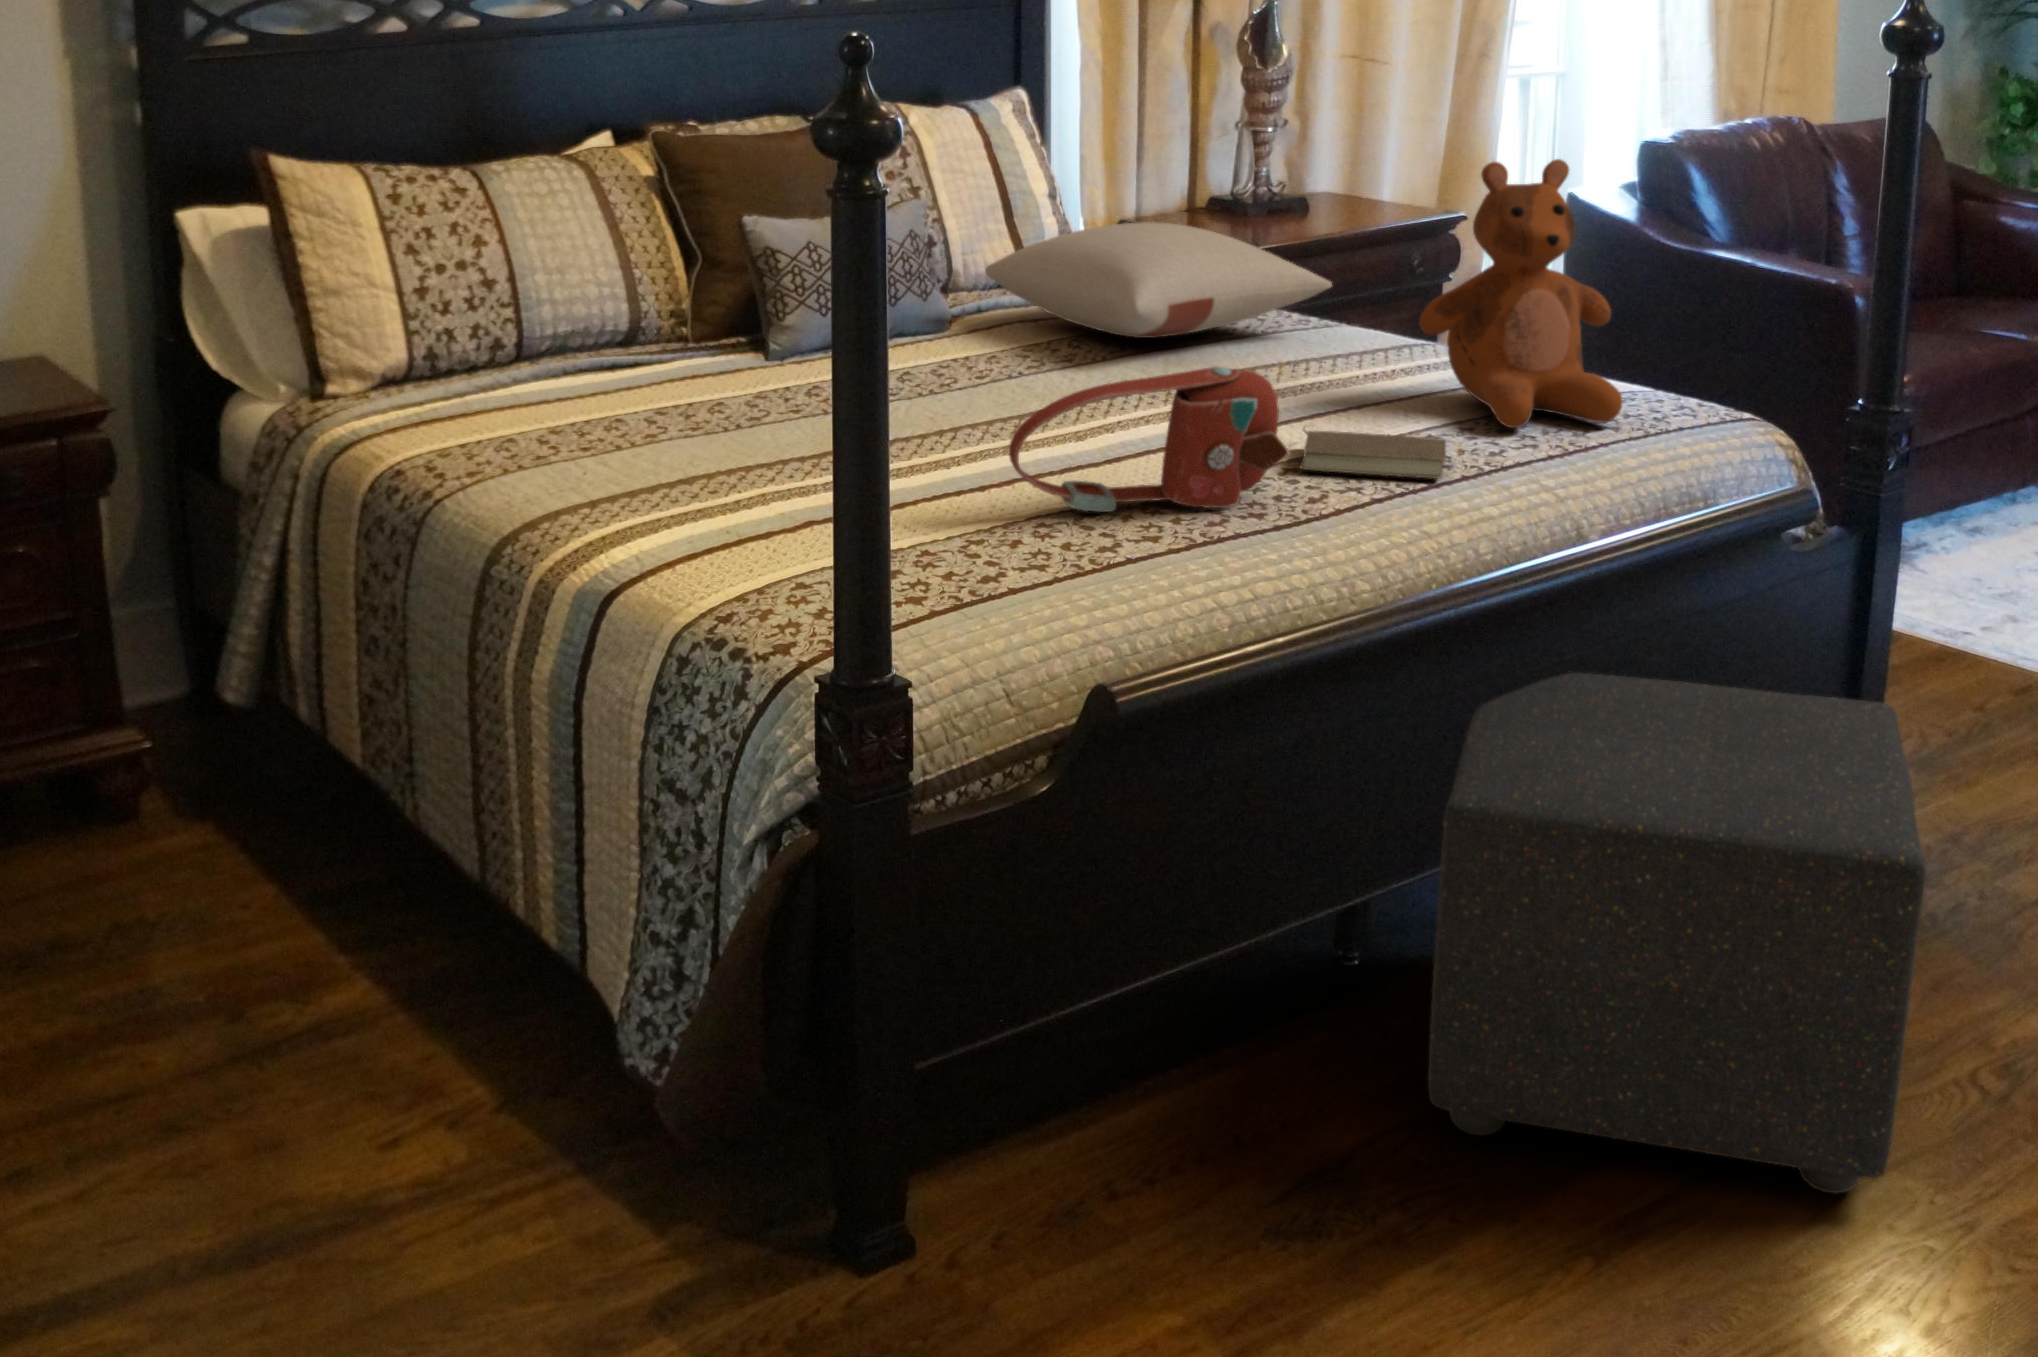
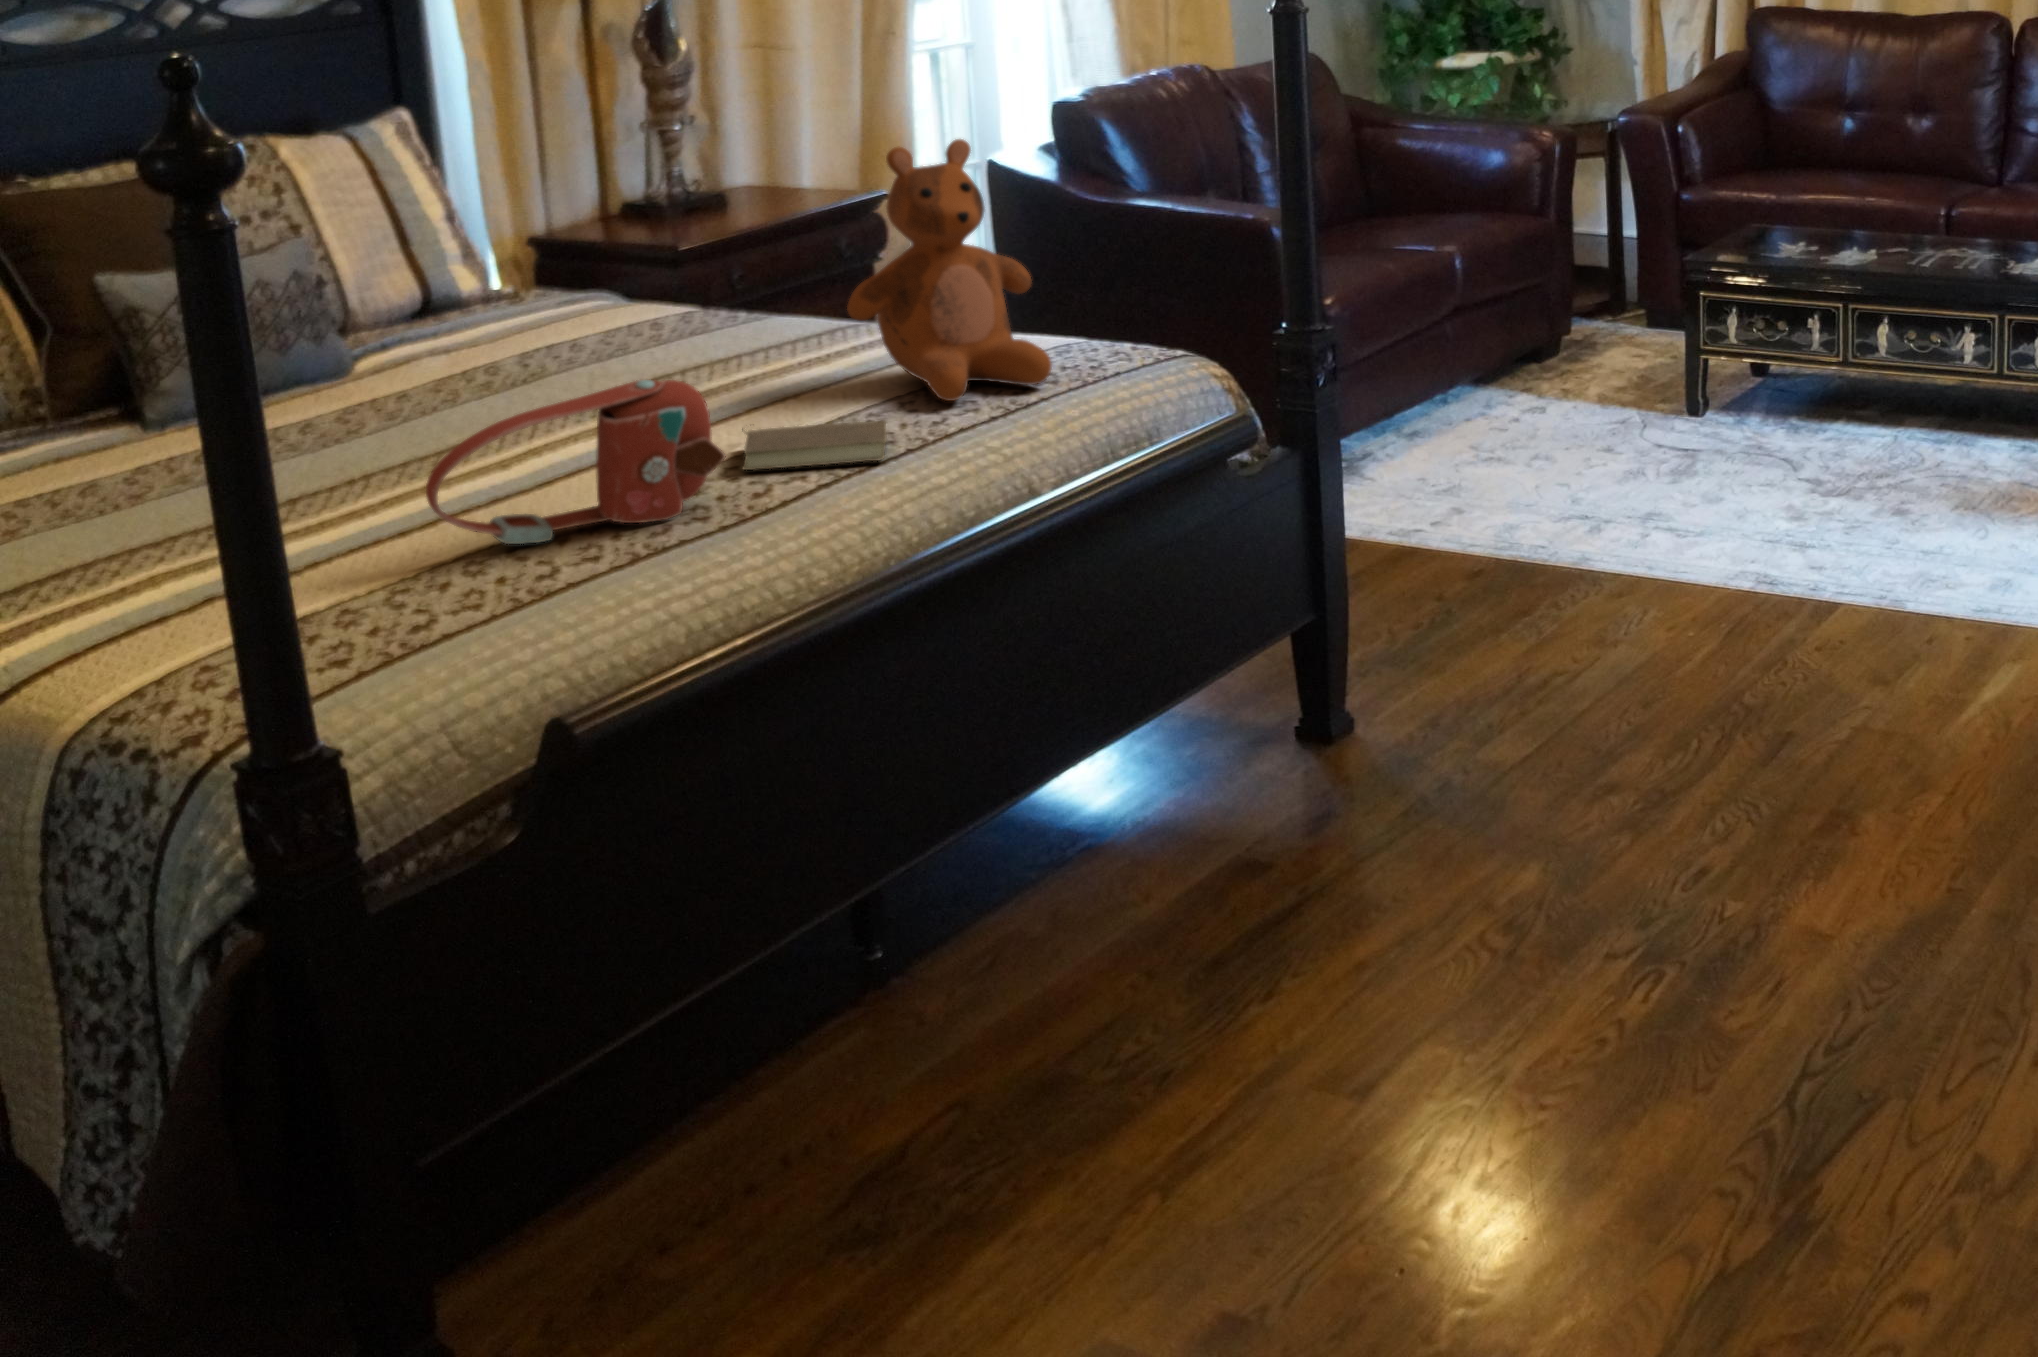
pillow: present [985,222,1332,338] -> none [379,236,761,357]
ottoman: present [1428,671,1926,1193] -> none [923,604,1359,1076]

